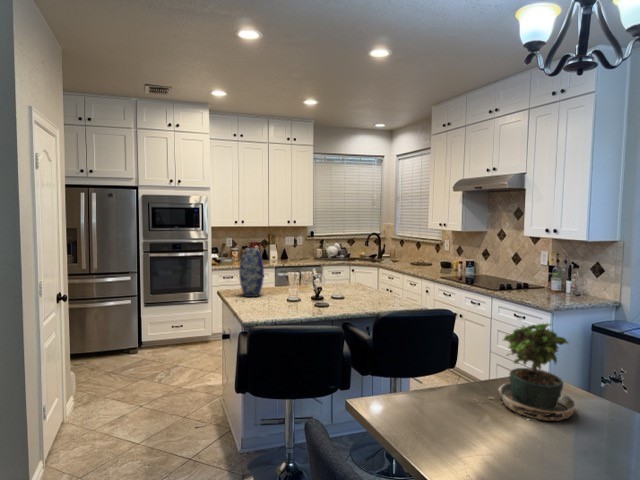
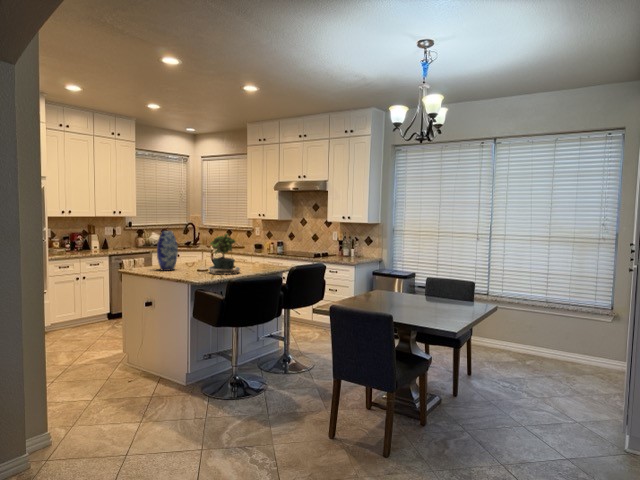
potted plant: present [490,323,577,421] -> present [209,234,240,274]

